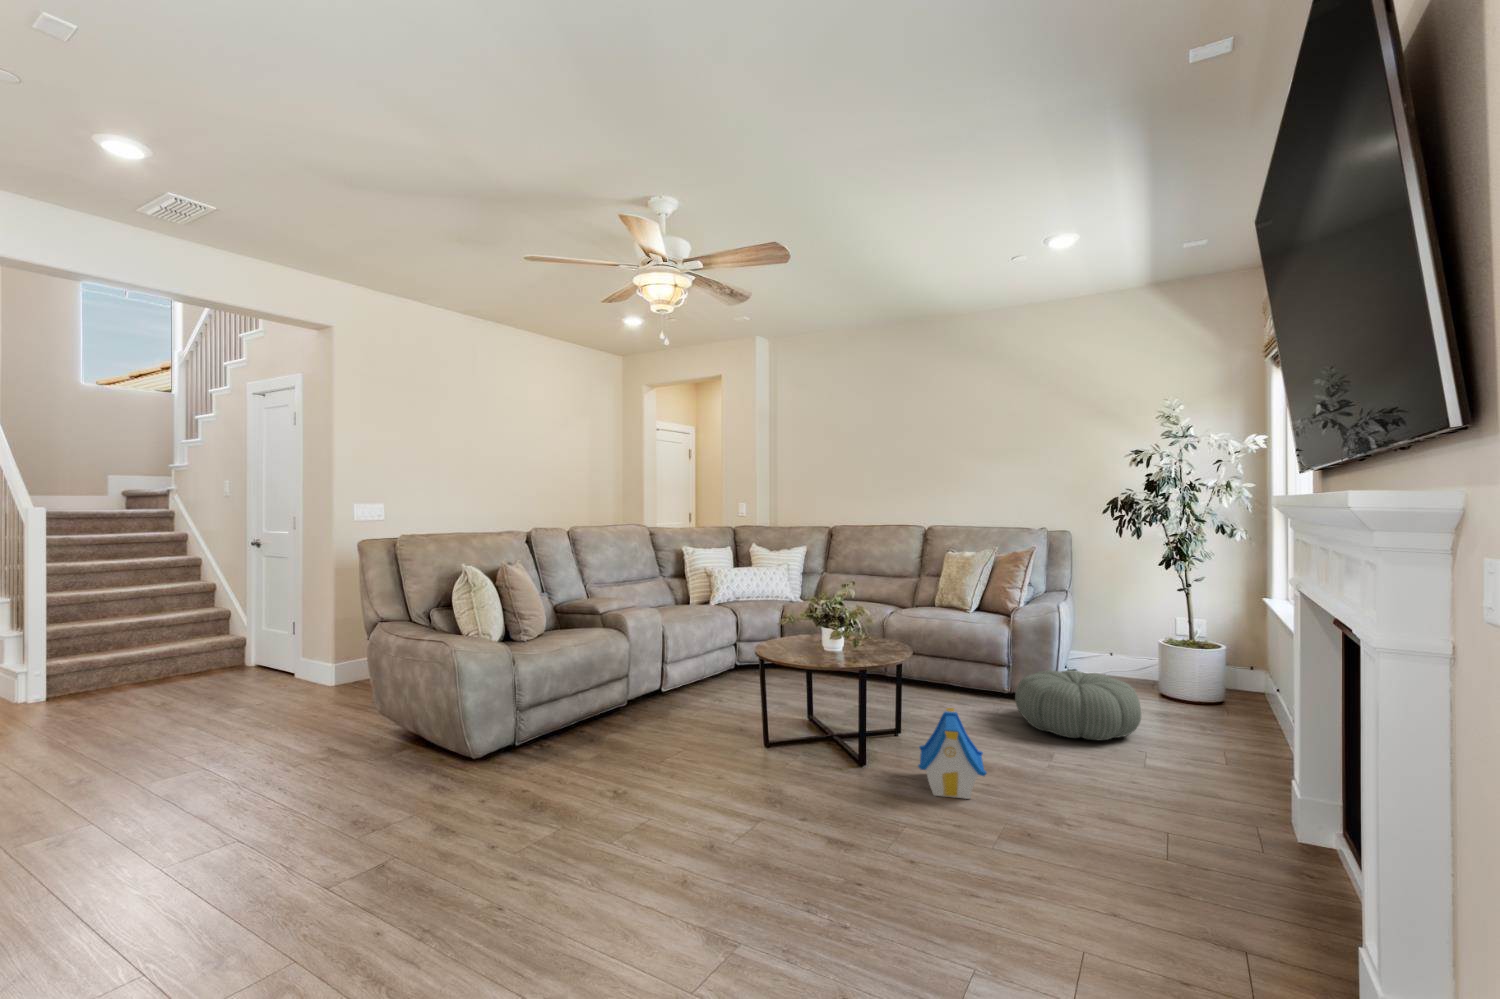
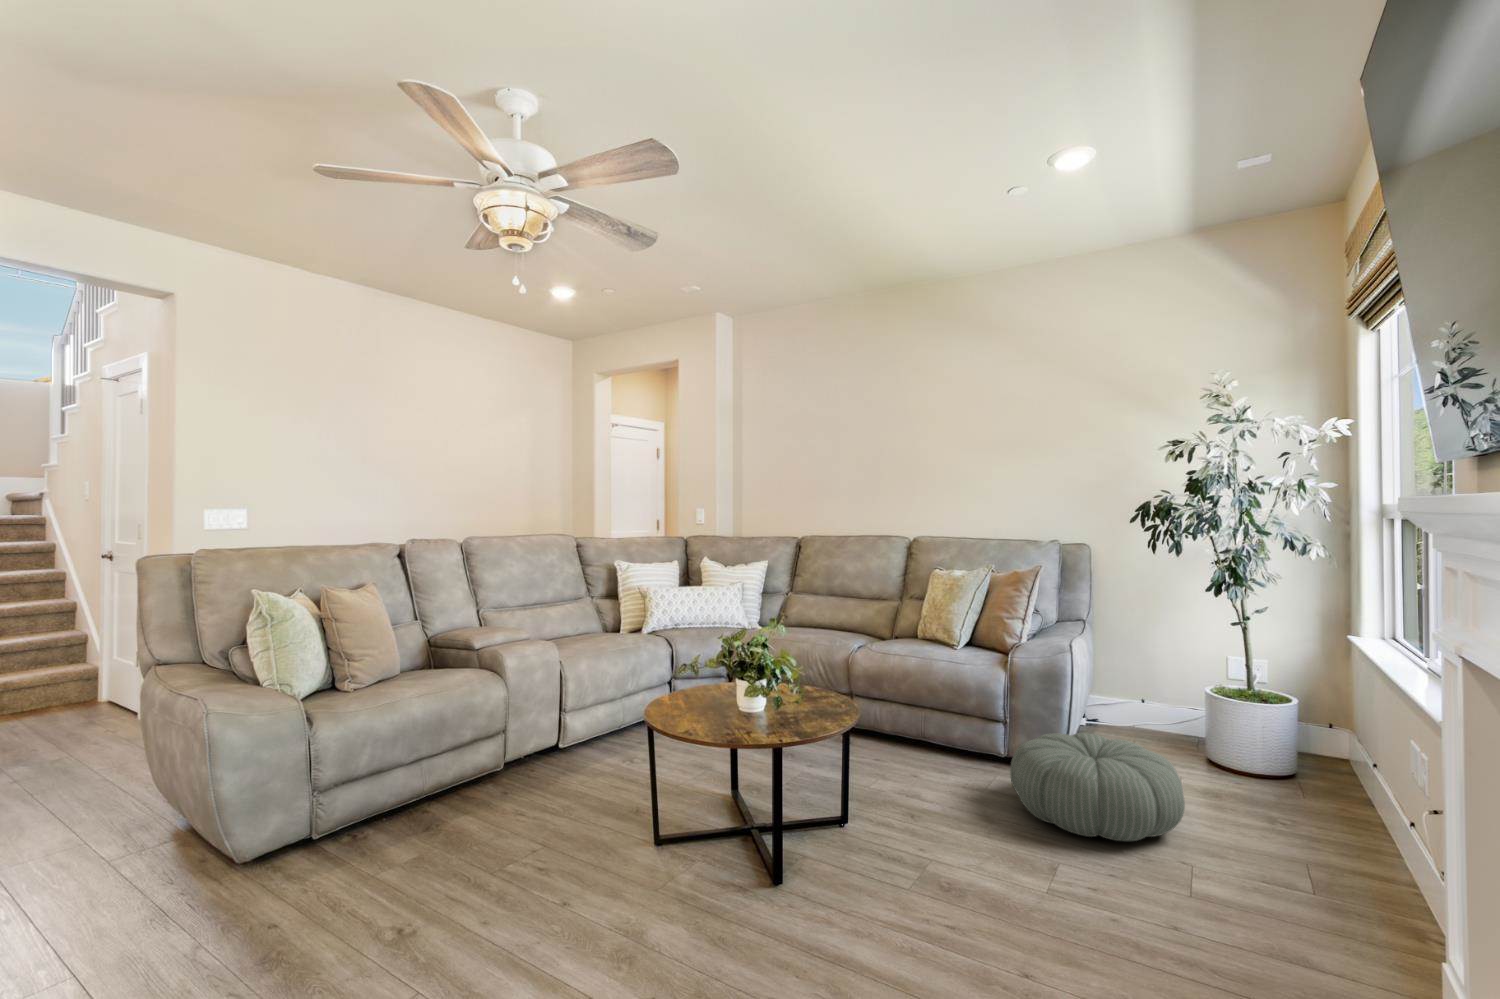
toy house: present [918,708,986,799] -> none [846,805,949,958]

